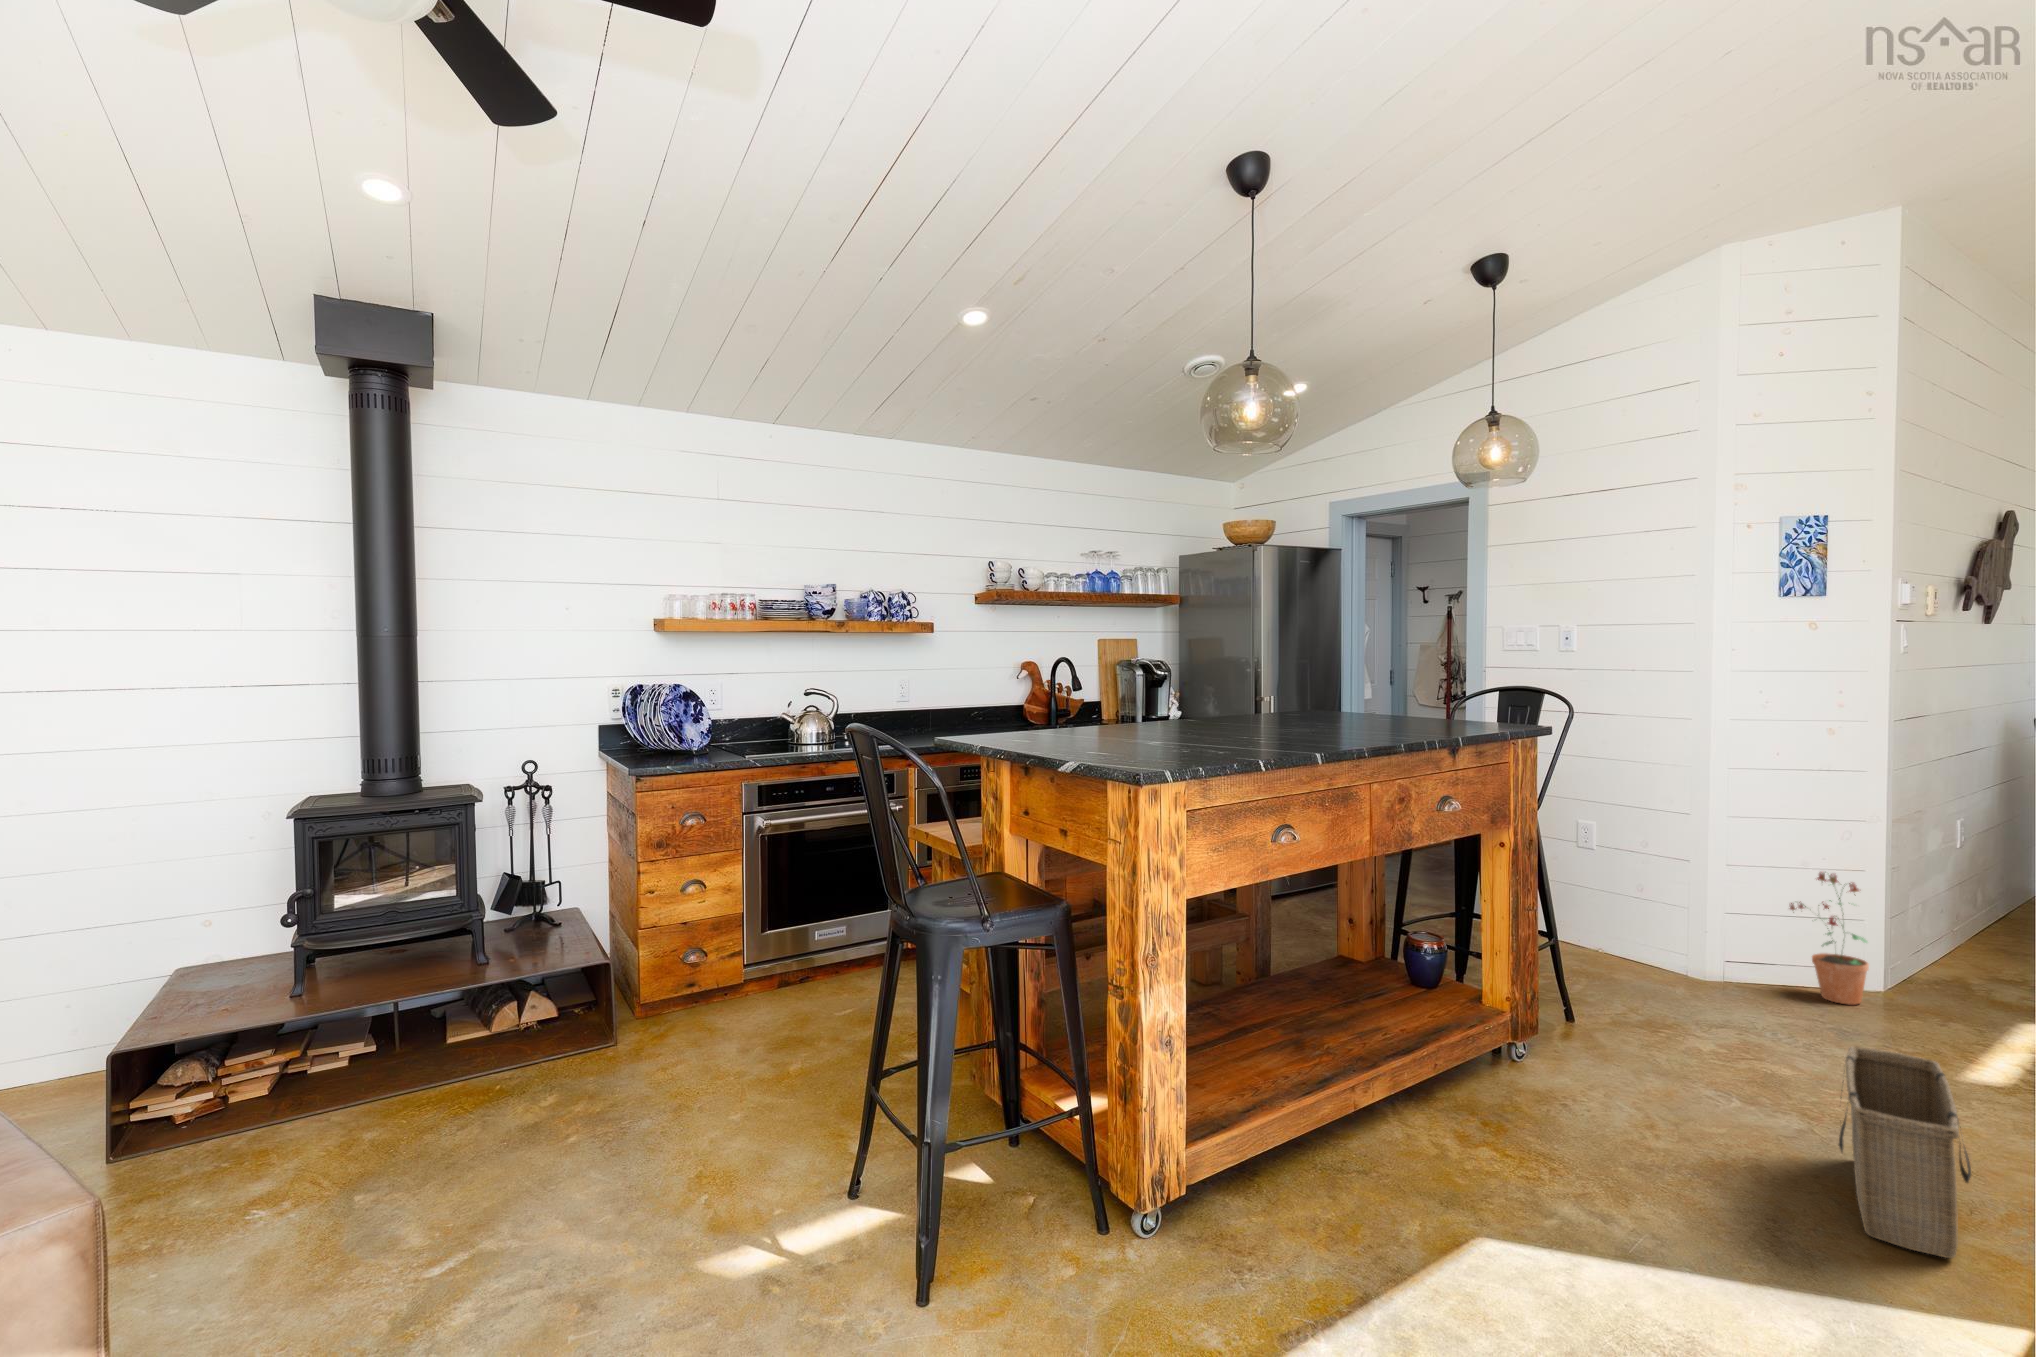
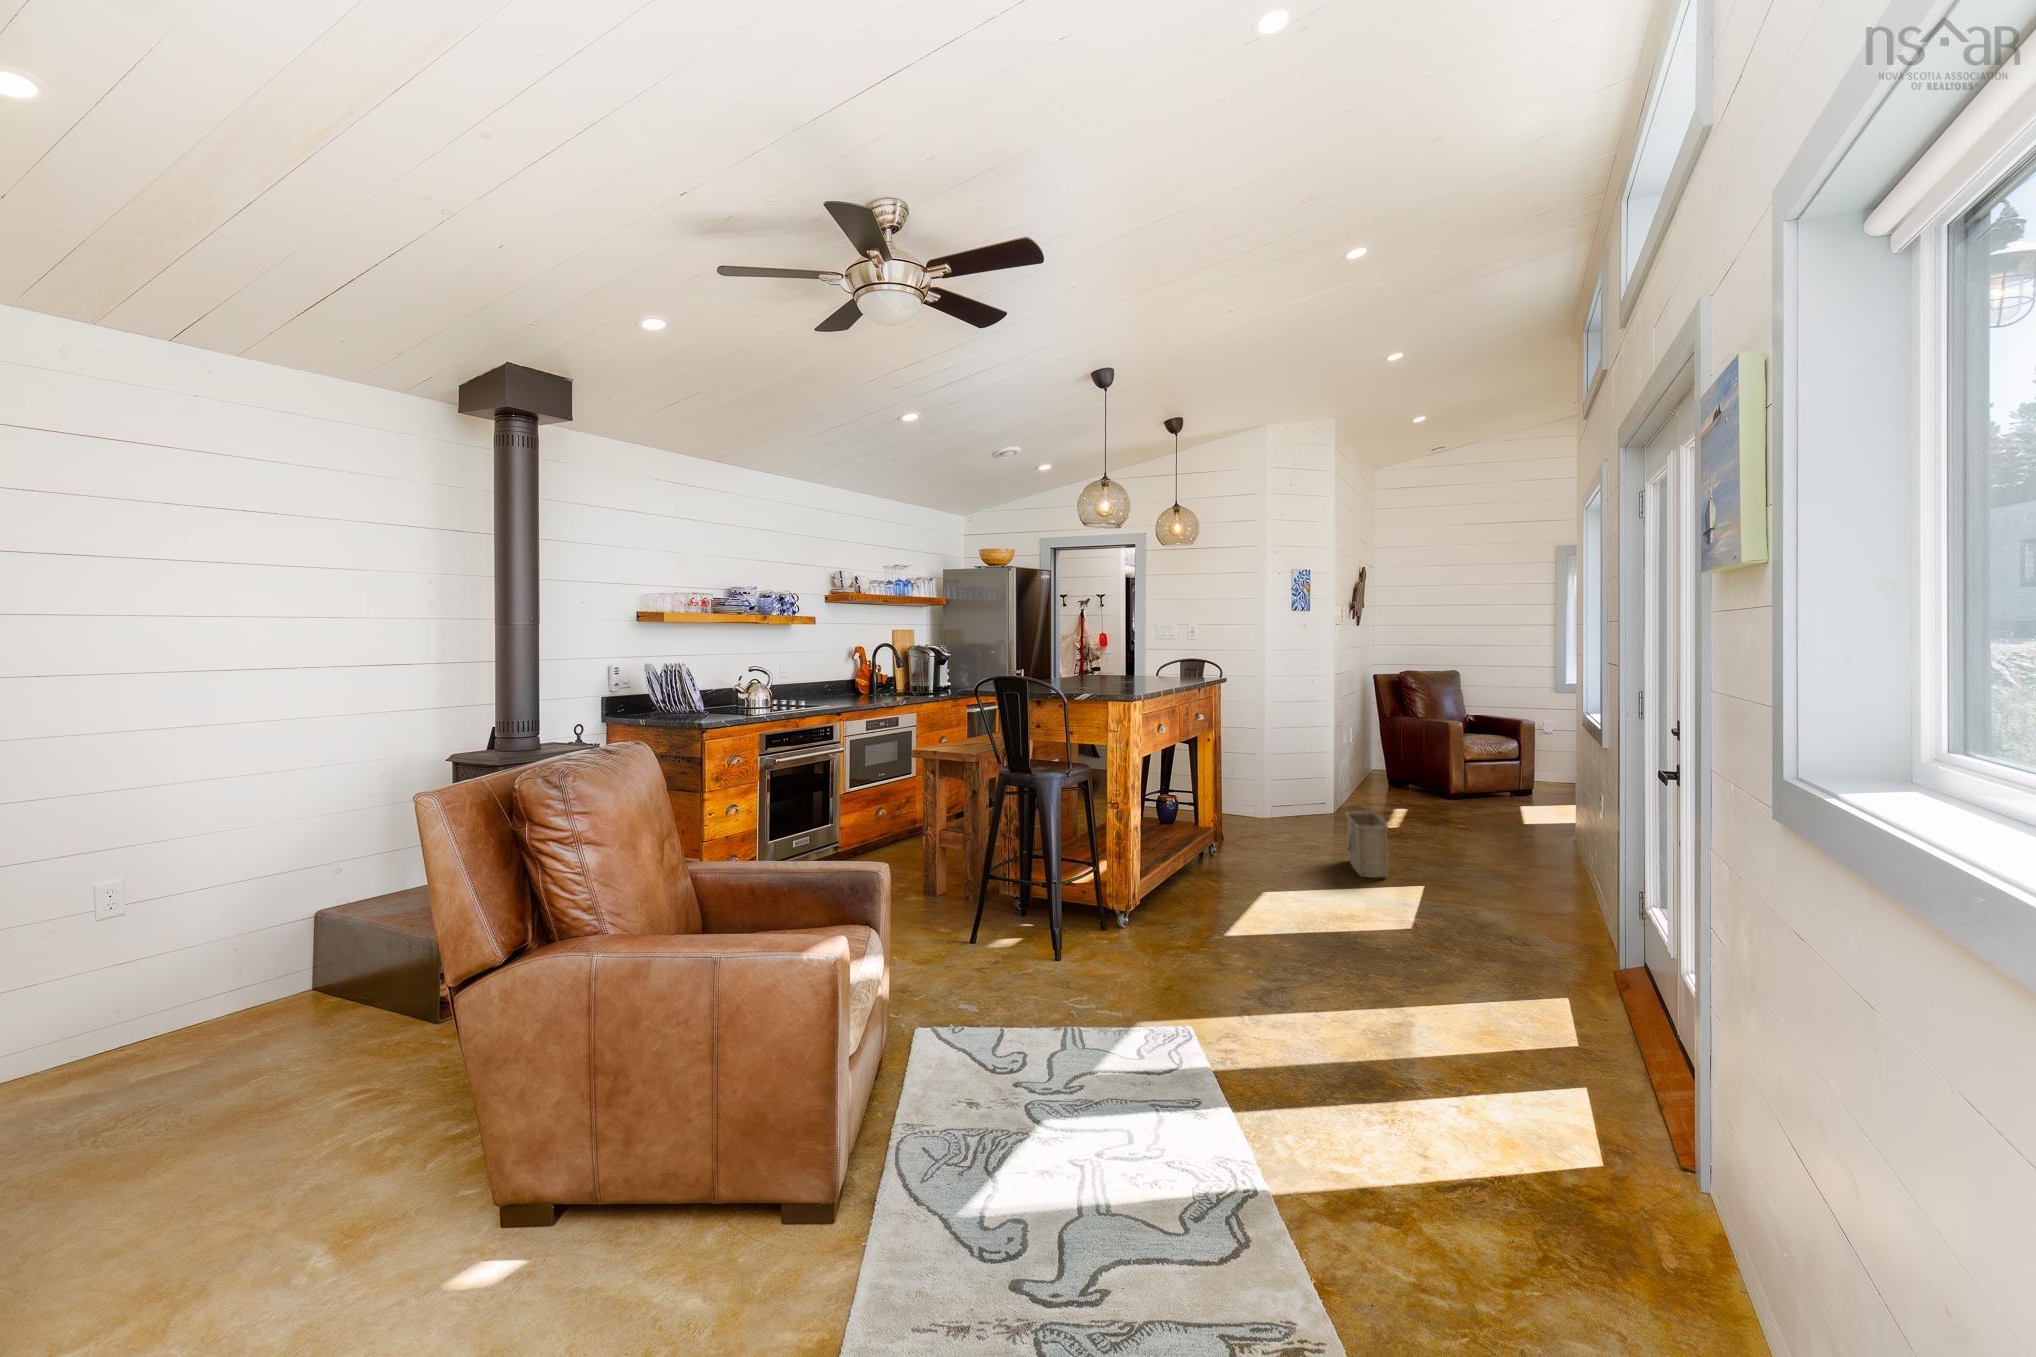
potted plant: present [1790,872,1869,1005] -> none [1296,753,1332,817]

